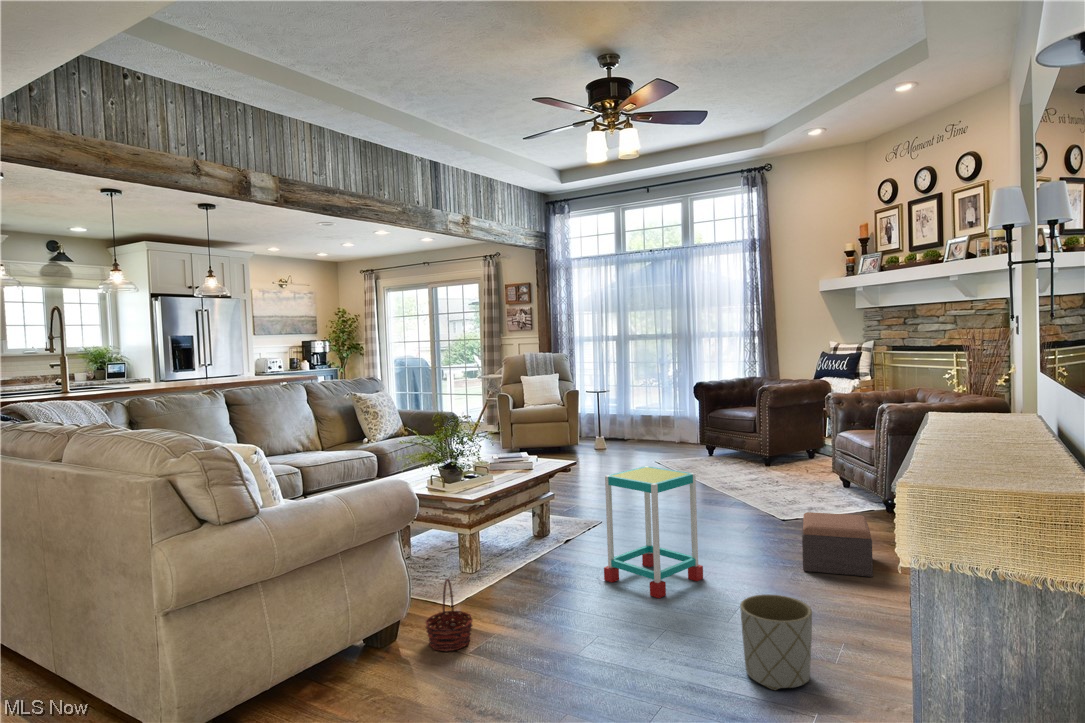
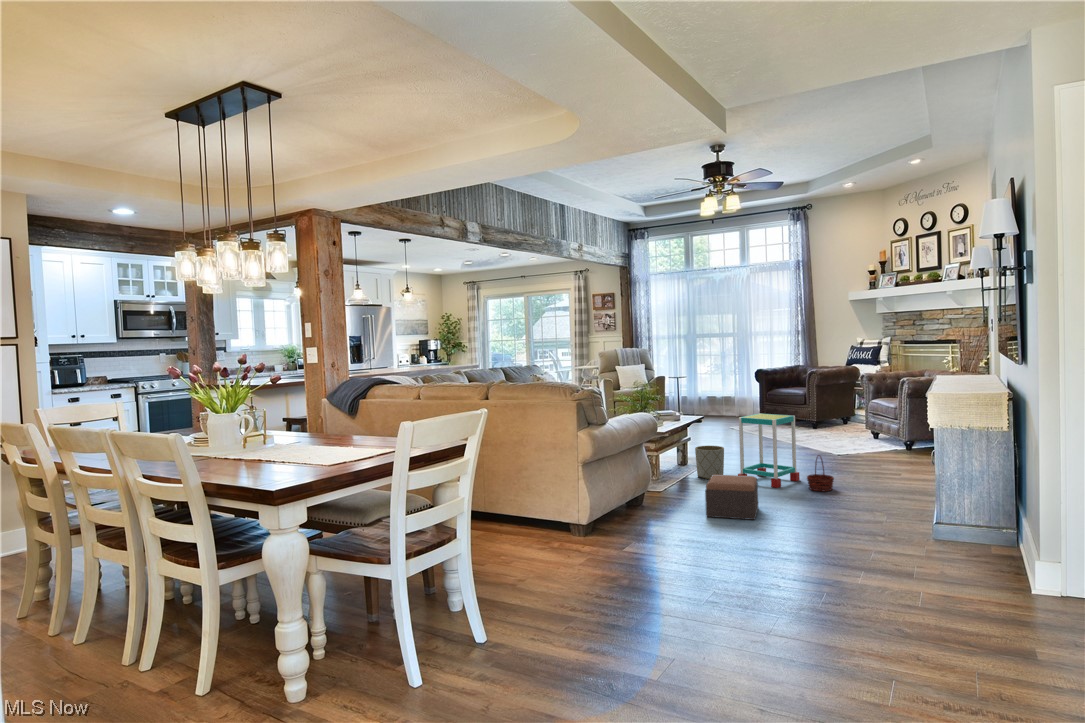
footstool: present [802,512,873,577] -> present [705,475,758,520]
basket: present [425,579,473,651] -> present [807,455,834,491]
planter: present [740,594,812,690] -> present [695,446,724,479]

